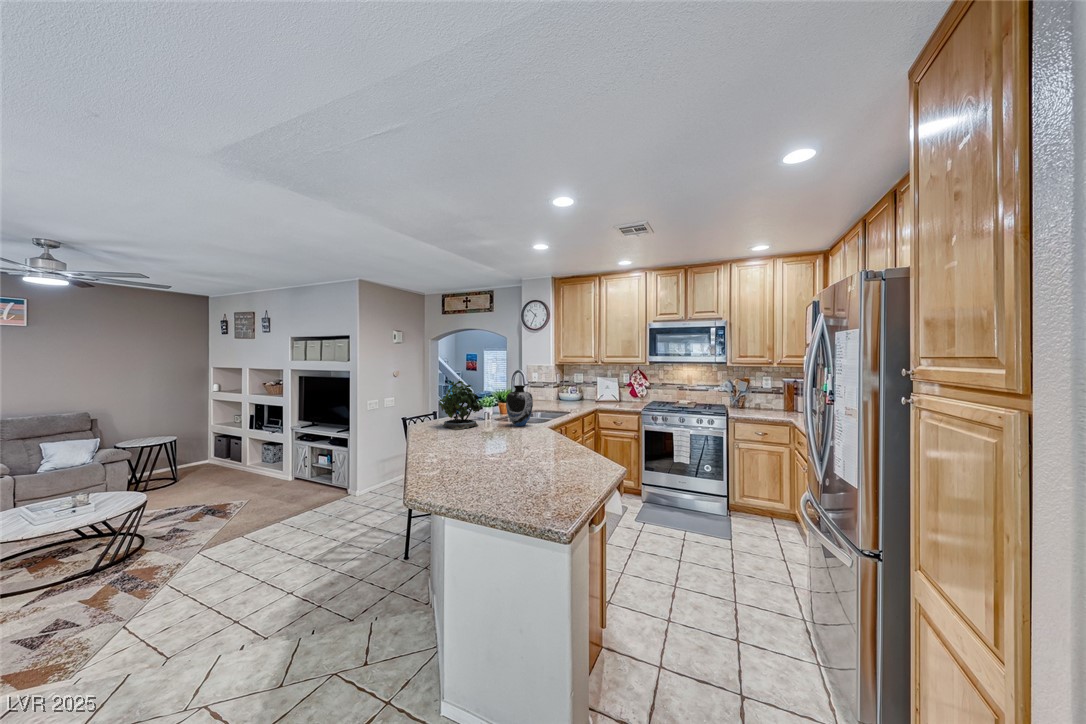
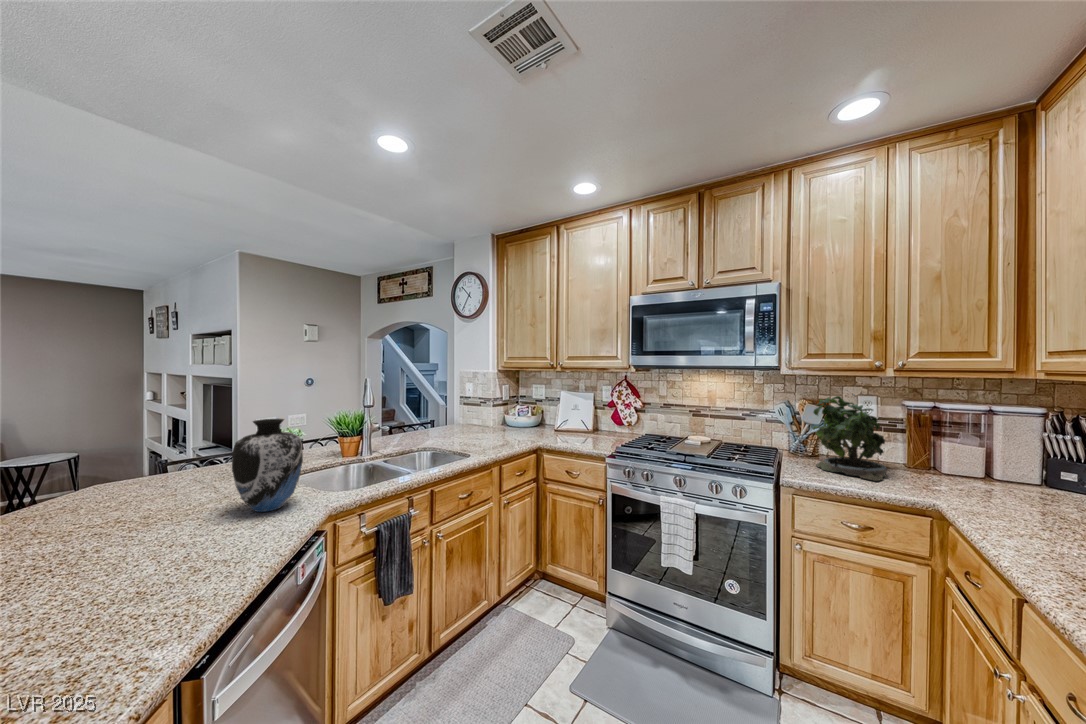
potted plant: present [439,379,480,430] -> present [813,394,887,481]

